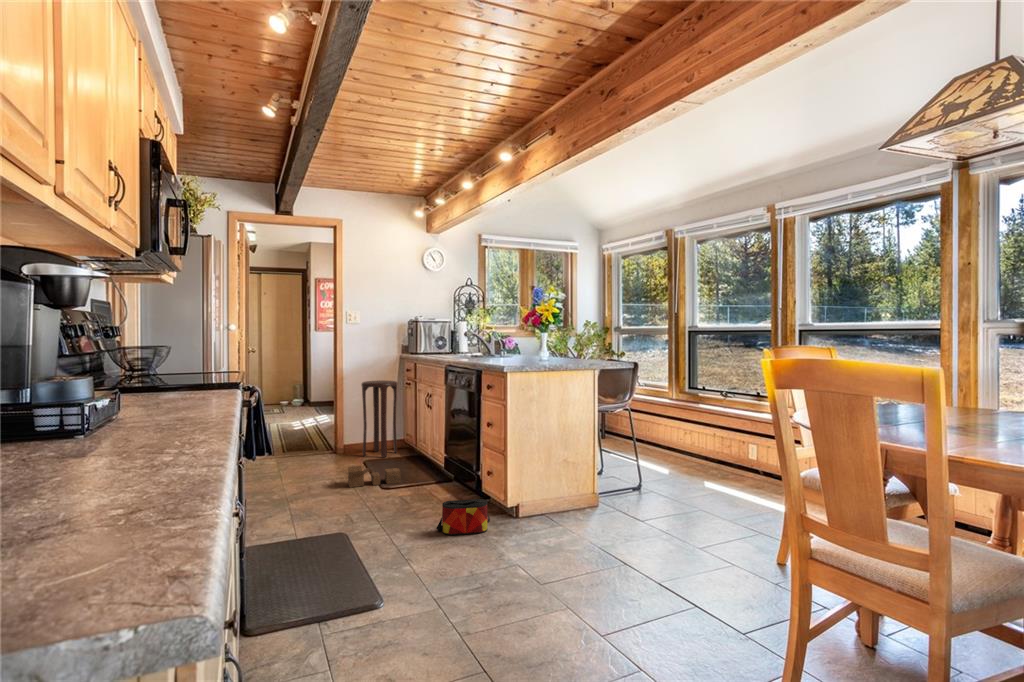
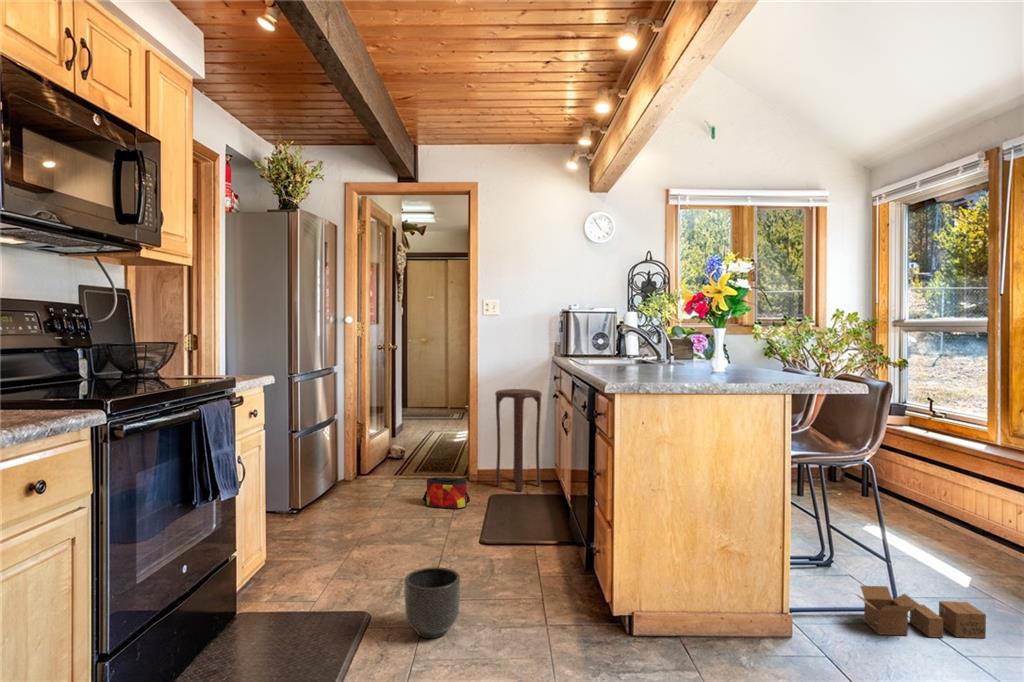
cardboard box: present [343,466,401,487] -> present [856,586,986,638]
planter: none [381,495,418,539] -> present [404,567,461,638]
bag: present [436,499,490,535] -> present [423,477,470,509]

